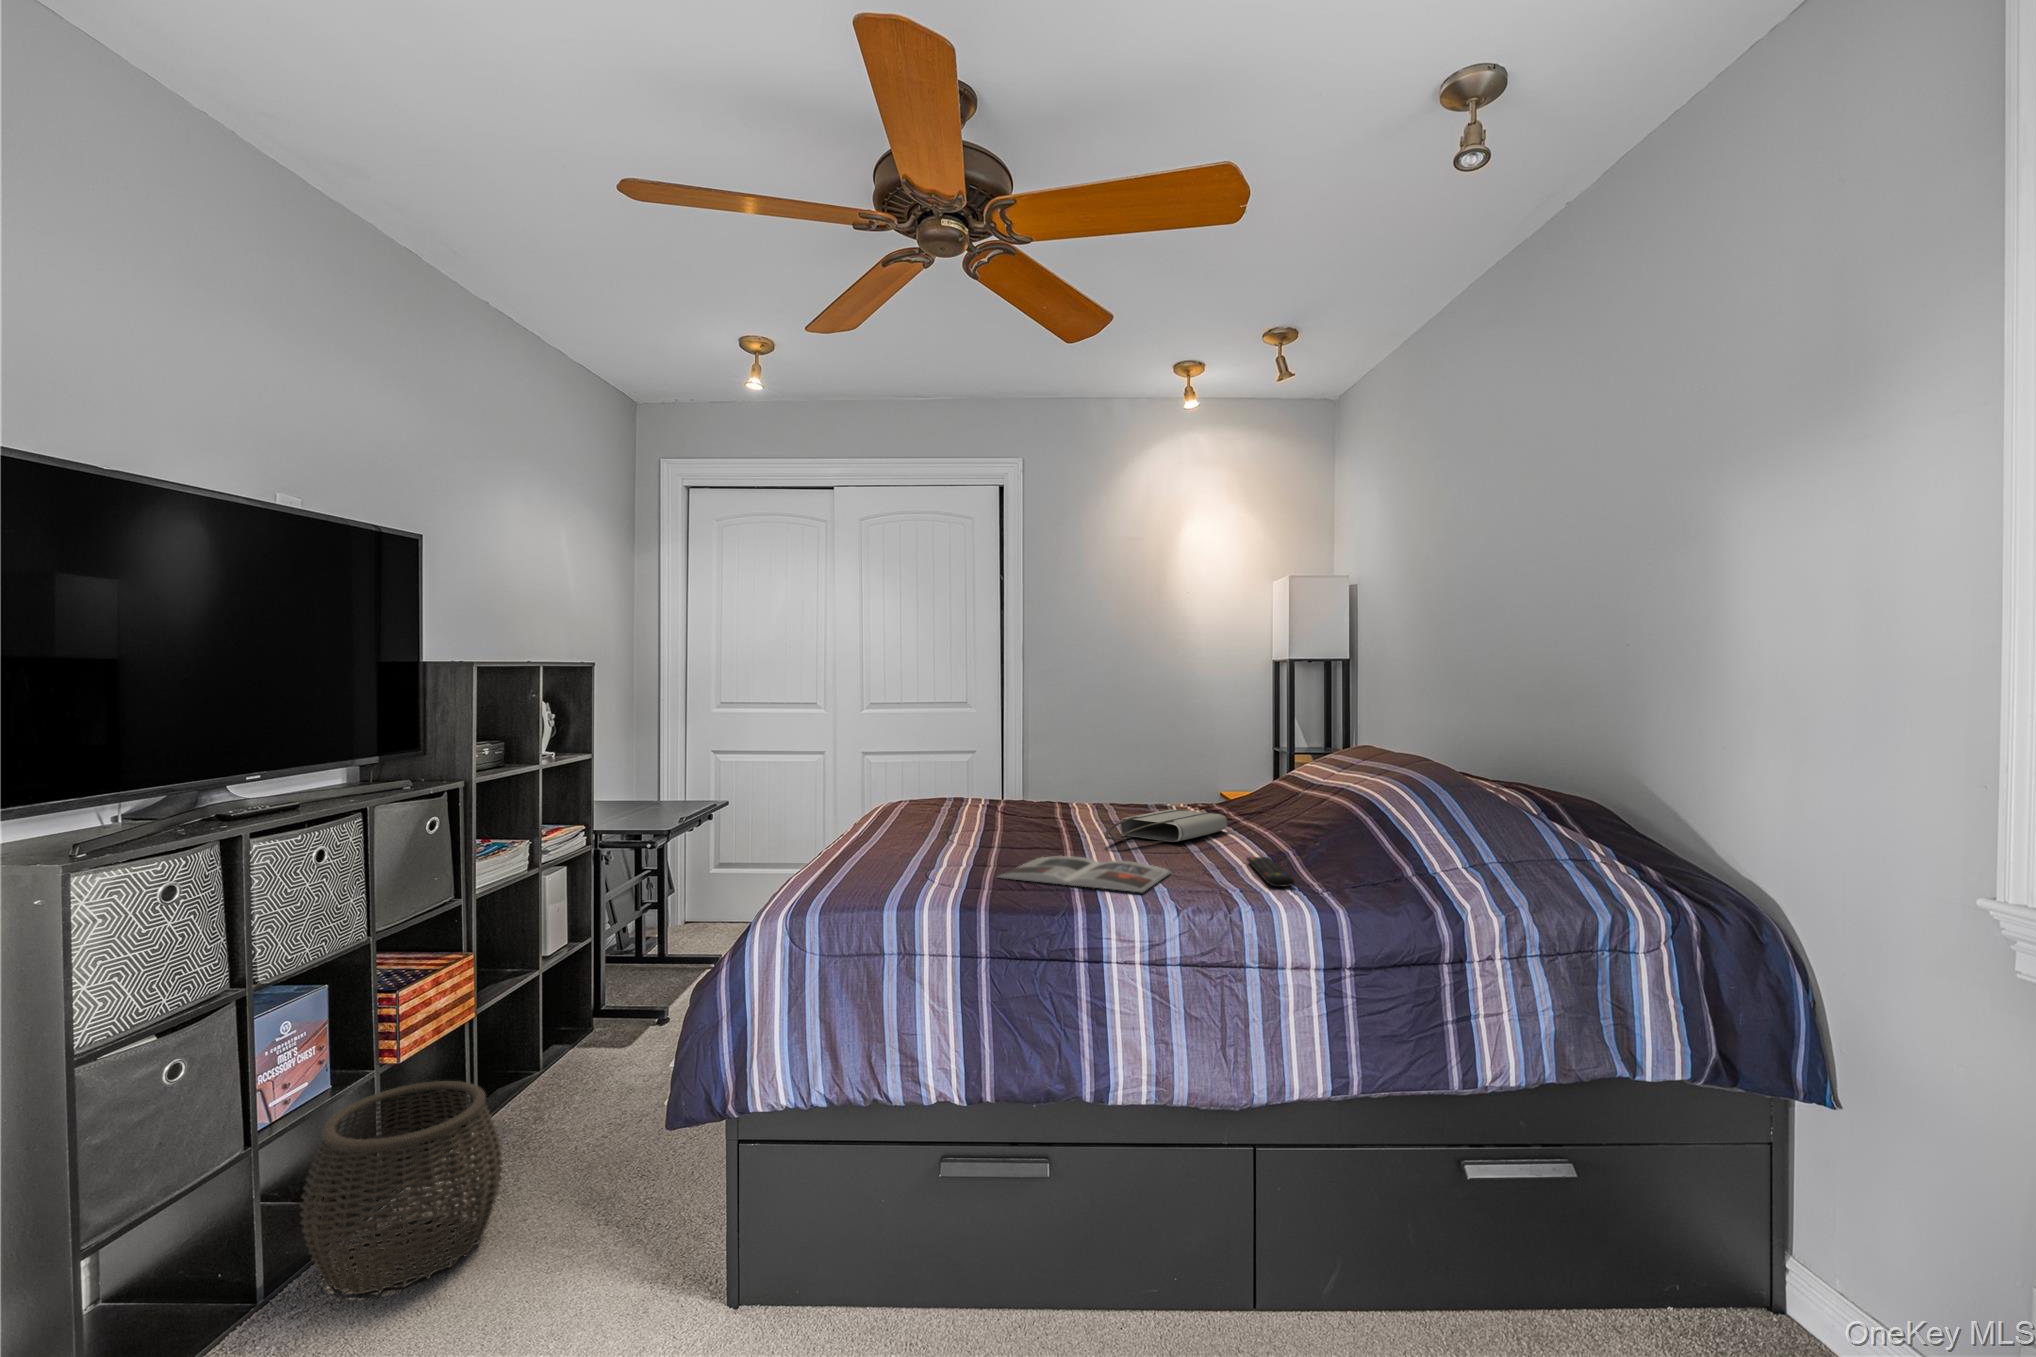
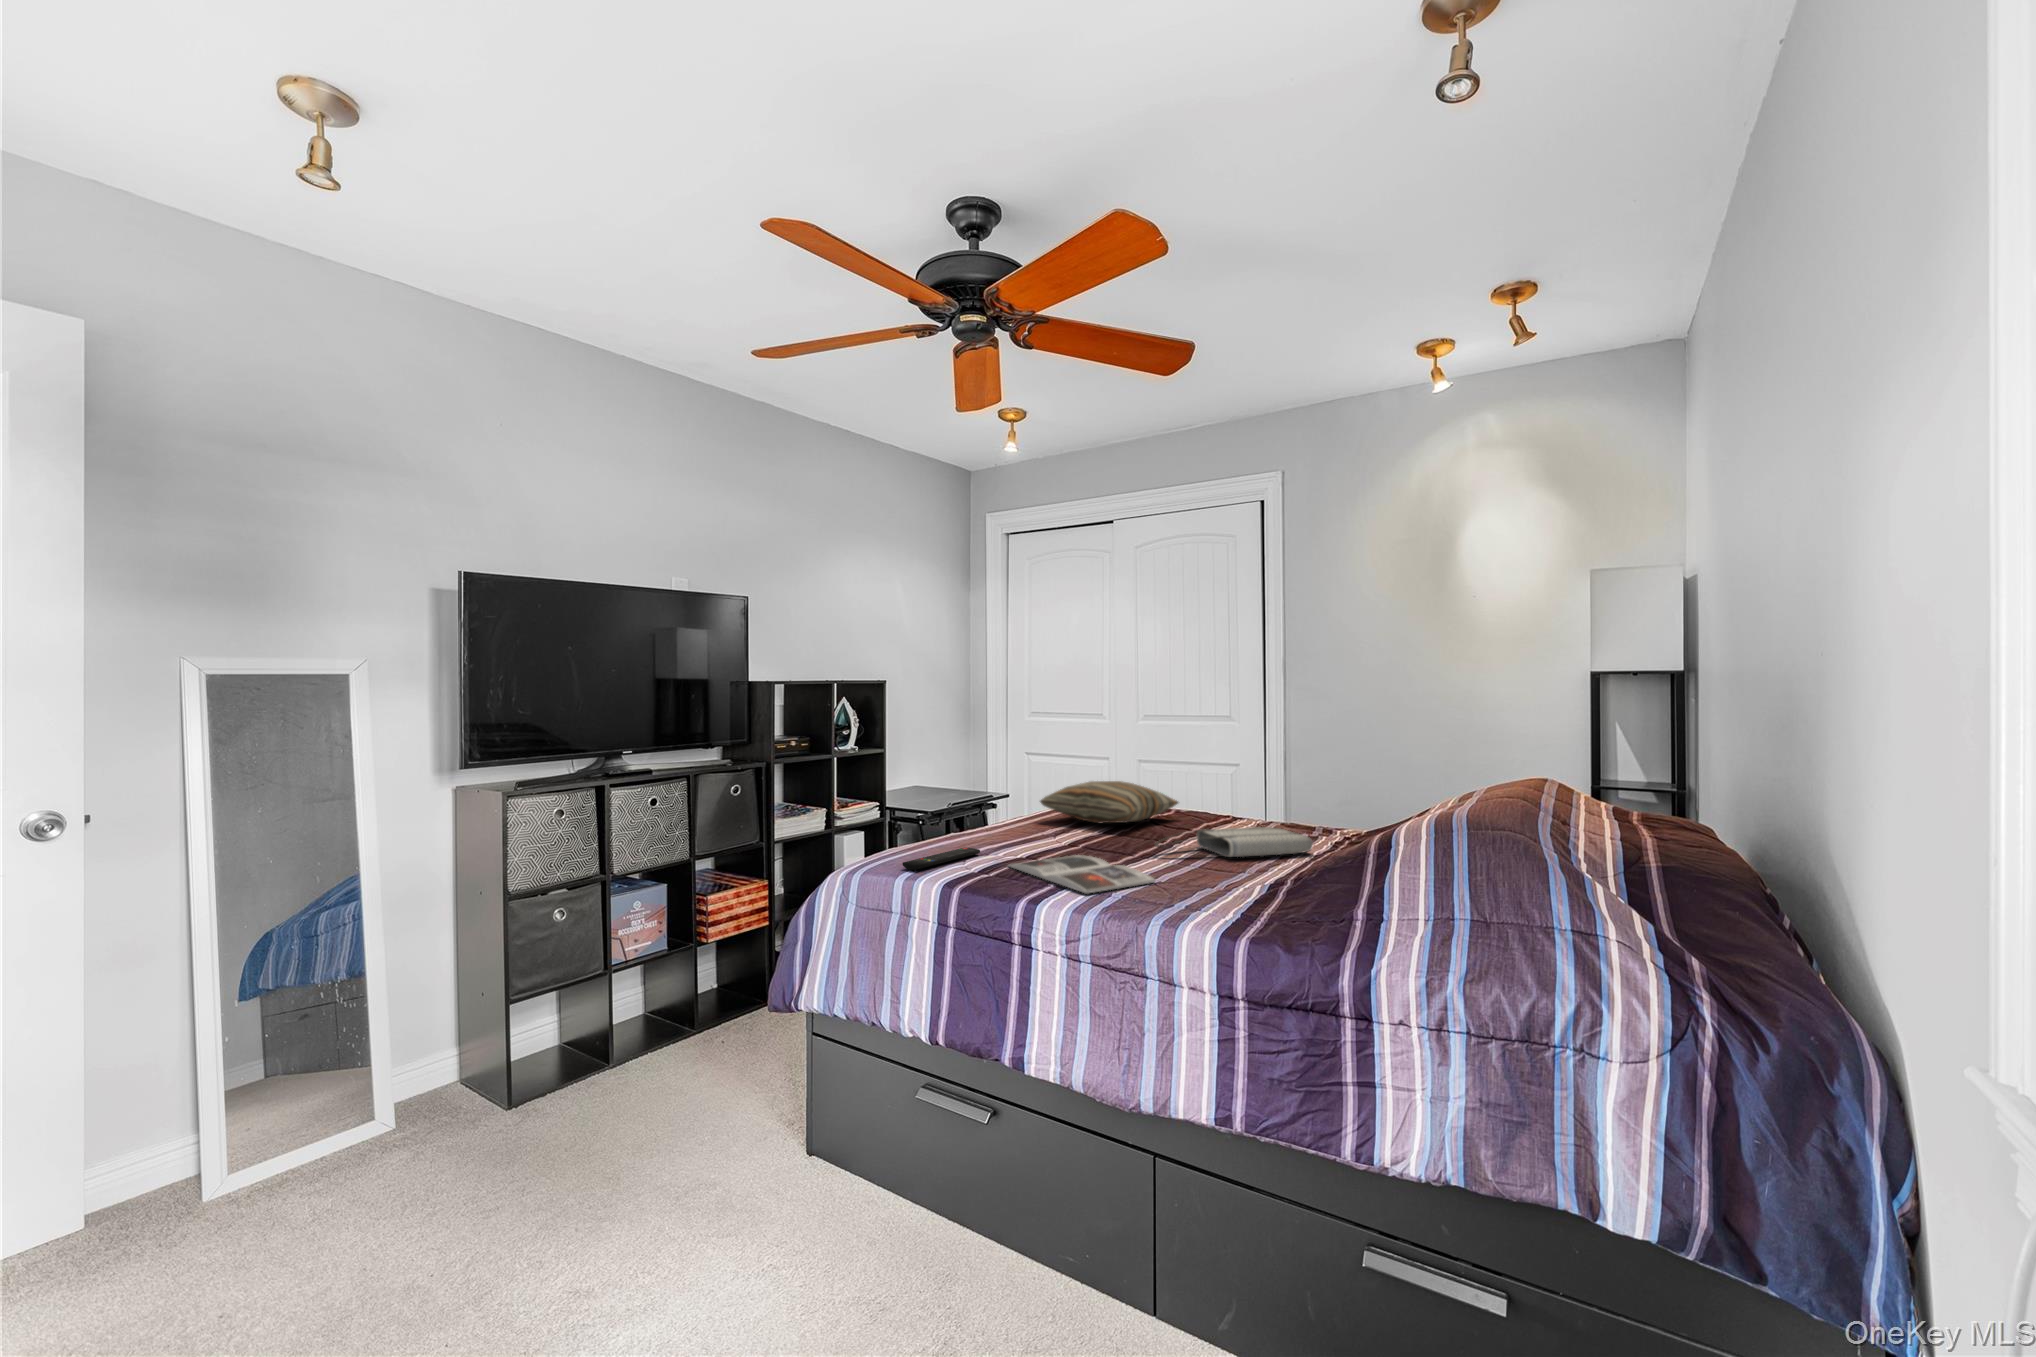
pillow: none [911,775,1042,824] -> present [1040,781,1178,823]
remote control: present [1247,857,1295,887] -> present [902,848,980,870]
woven basket: present [300,1081,503,1294] -> none [624,956,743,1083]

